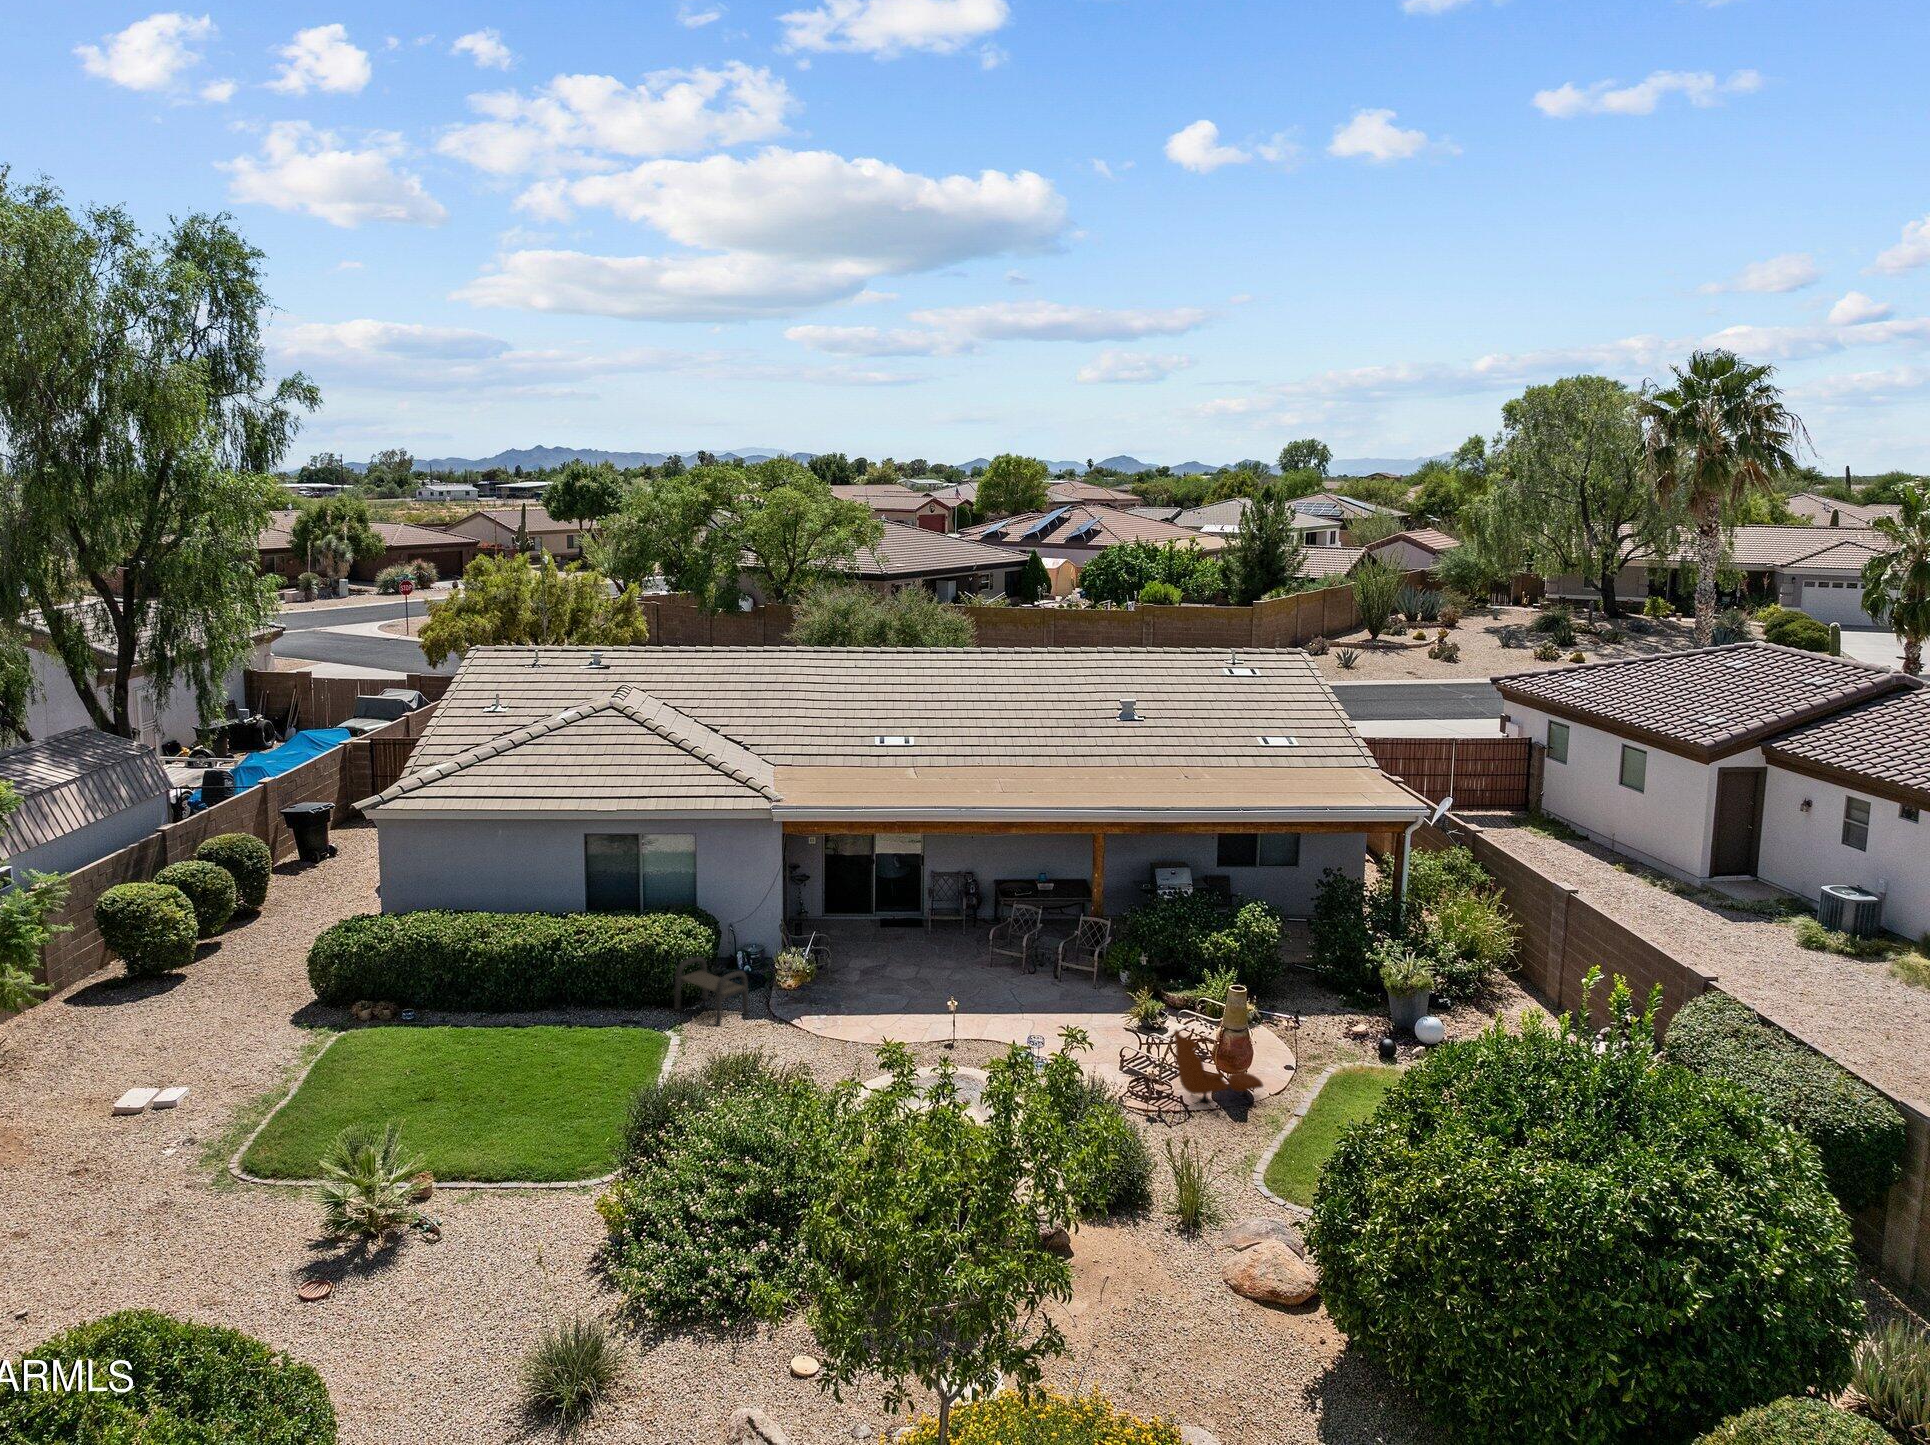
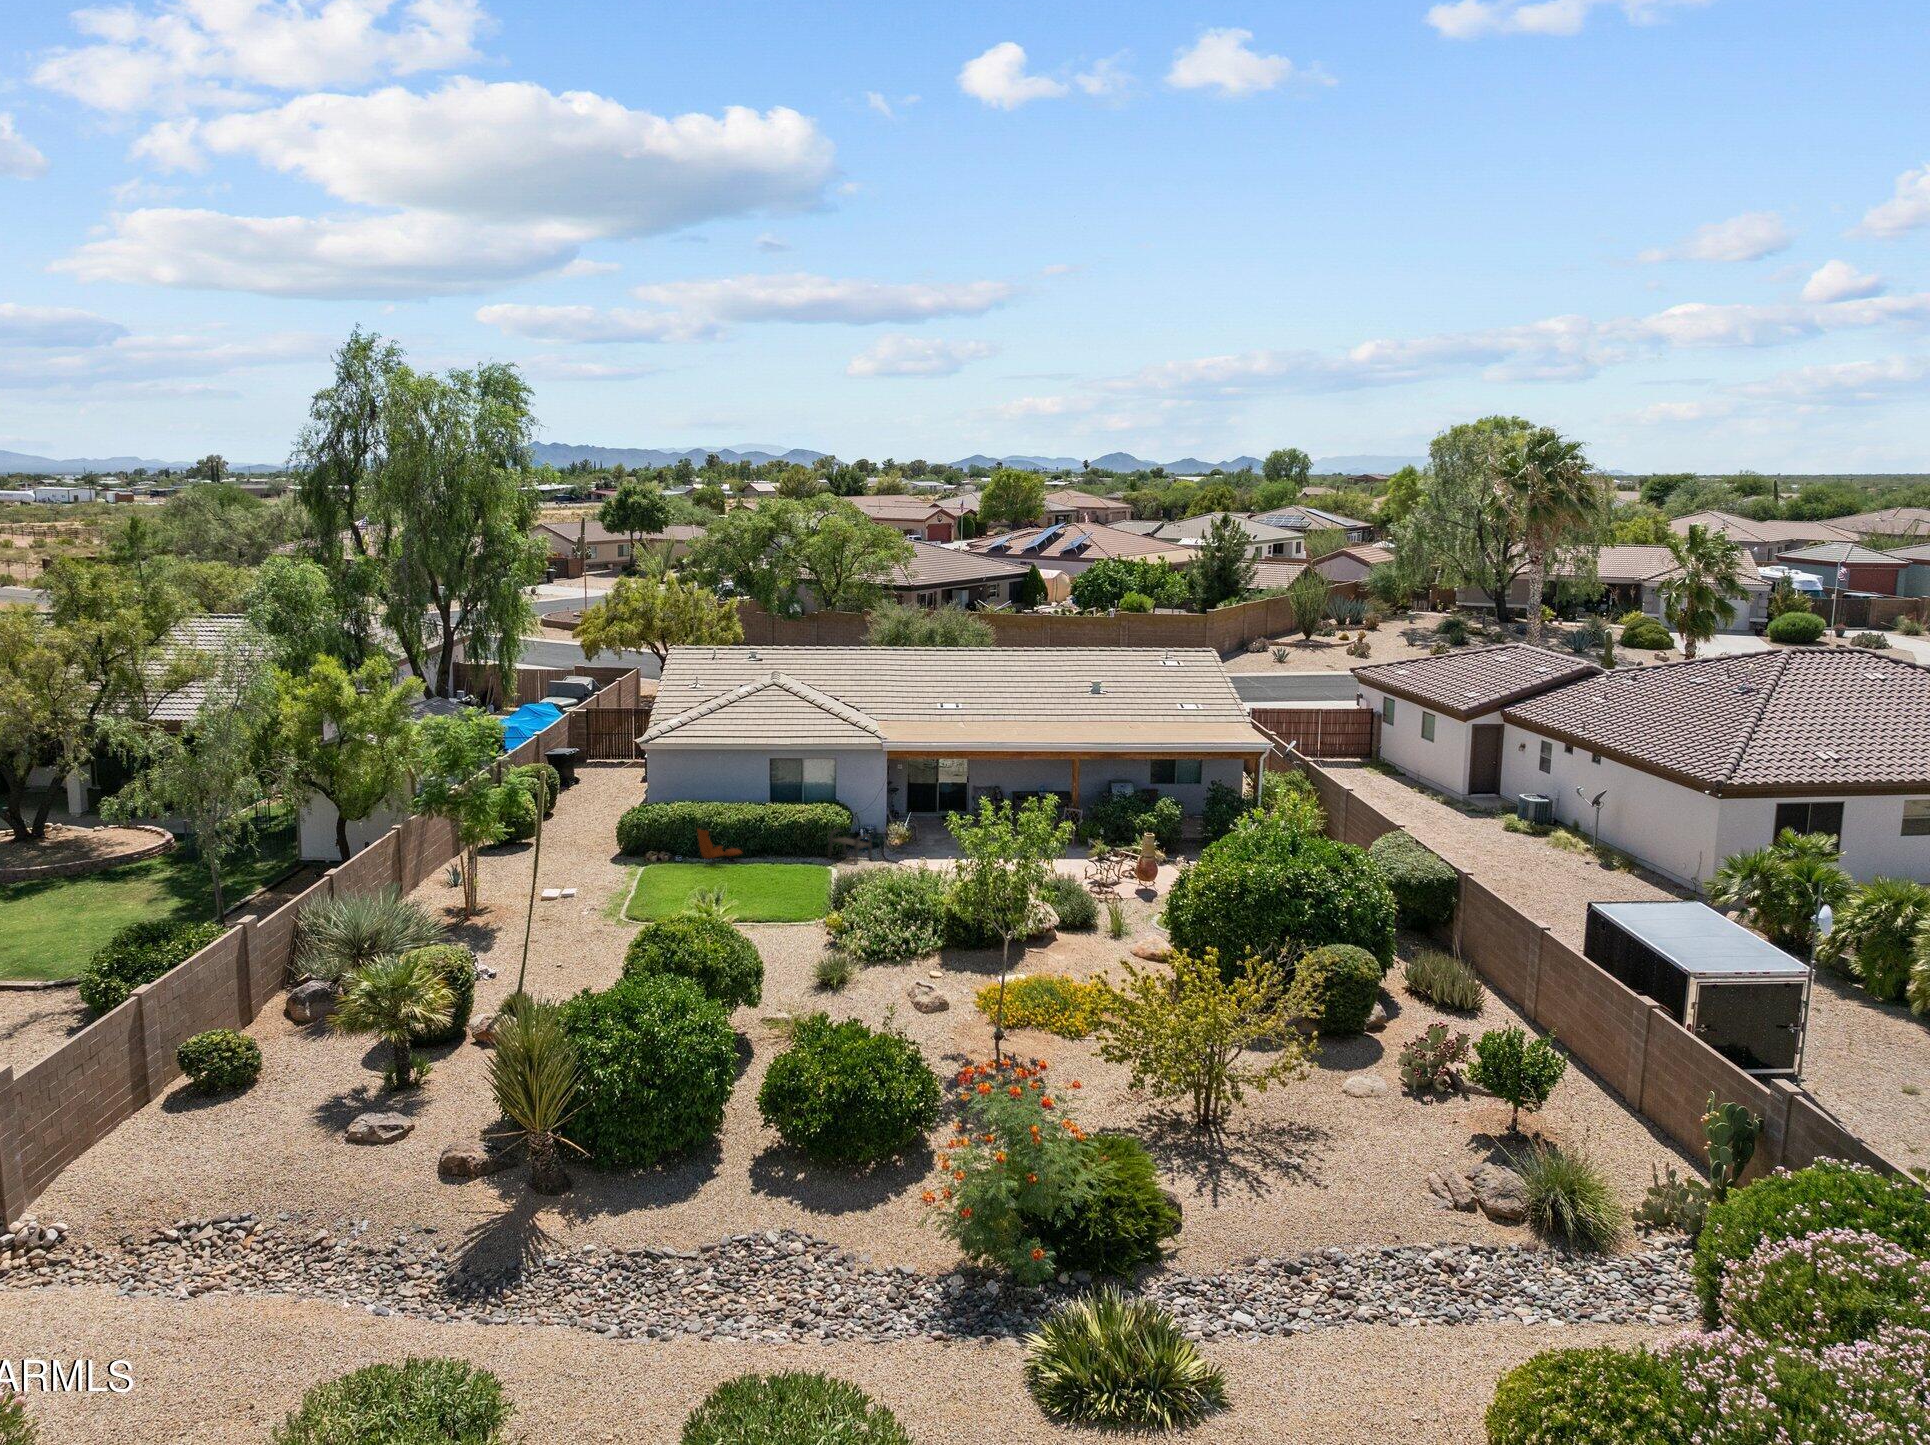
lounge chair: present [1174,1030,1263,1113] -> present [697,829,742,865]

